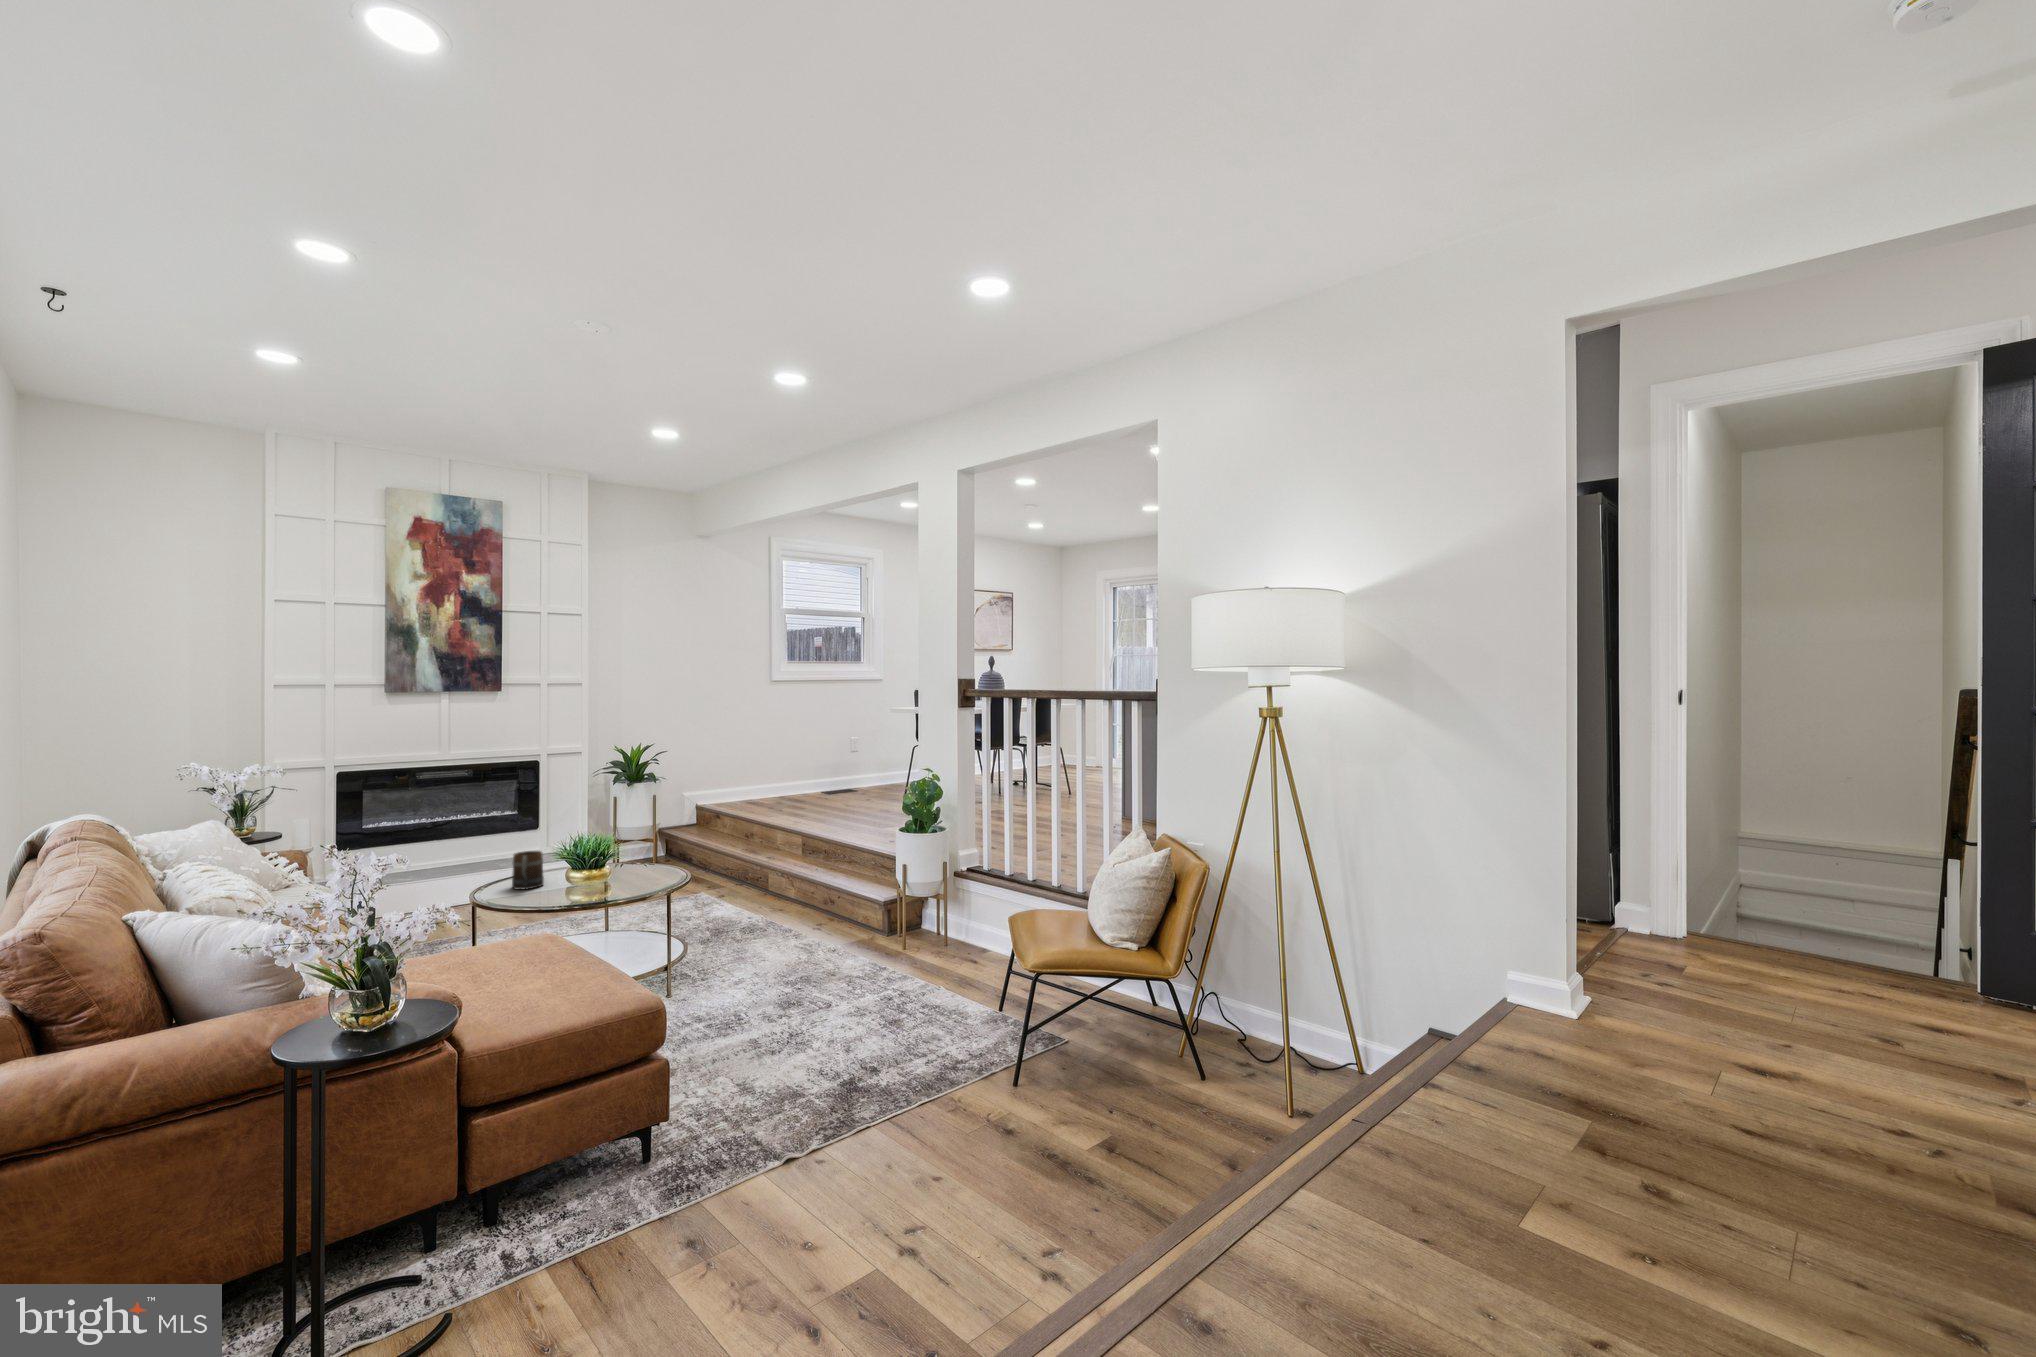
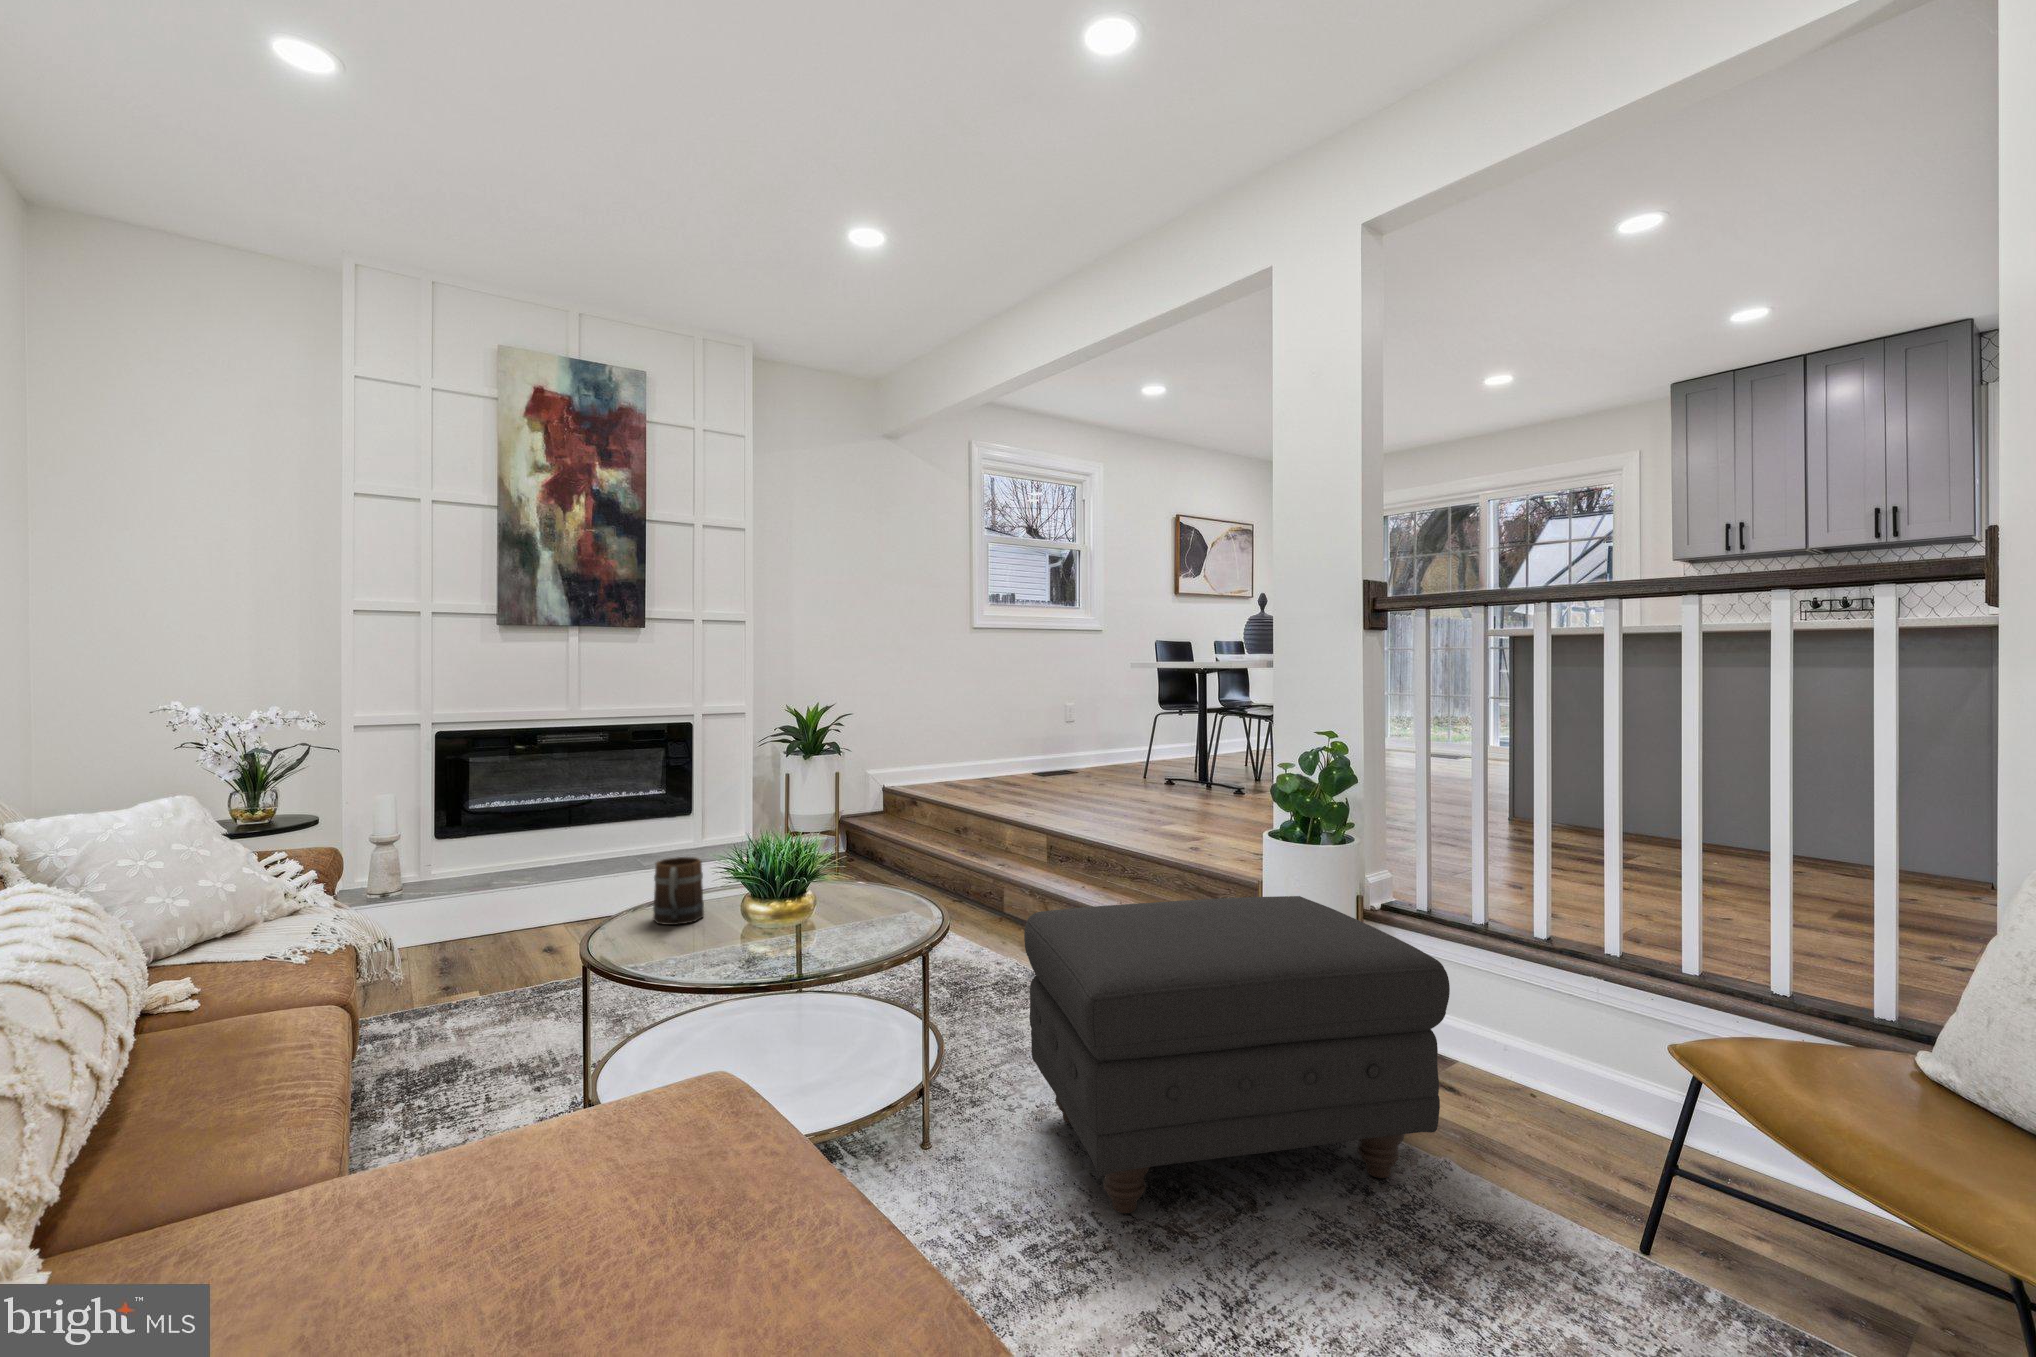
ottoman: none [732,861,933,1014] -> present [1024,896,1450,1213]

